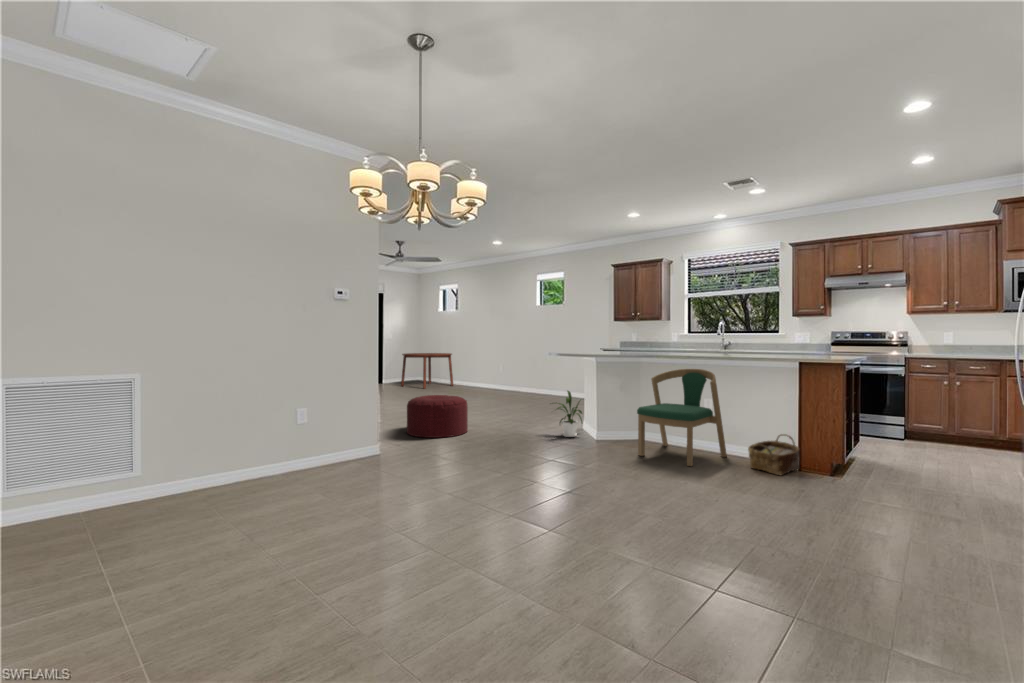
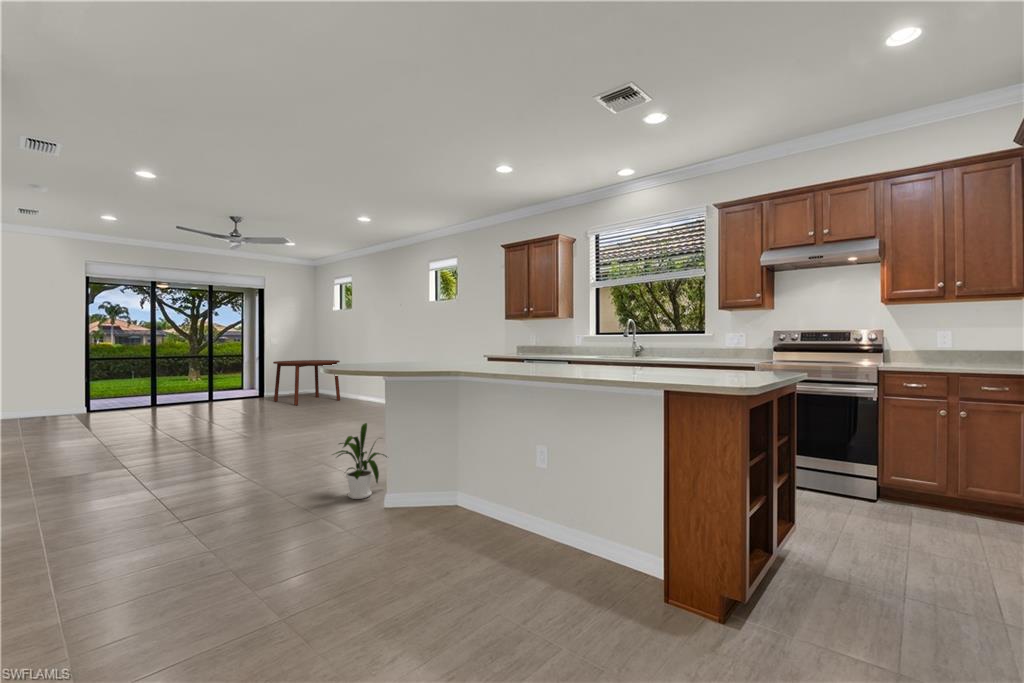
dining chair: present [637,369,727,466] -> none [409,393,564,585]
ottoman: present [407,395,468,438] -> none [106,429,222,503]
woven basket: present [748,434,800,475] -> none [575,521,671,618]

